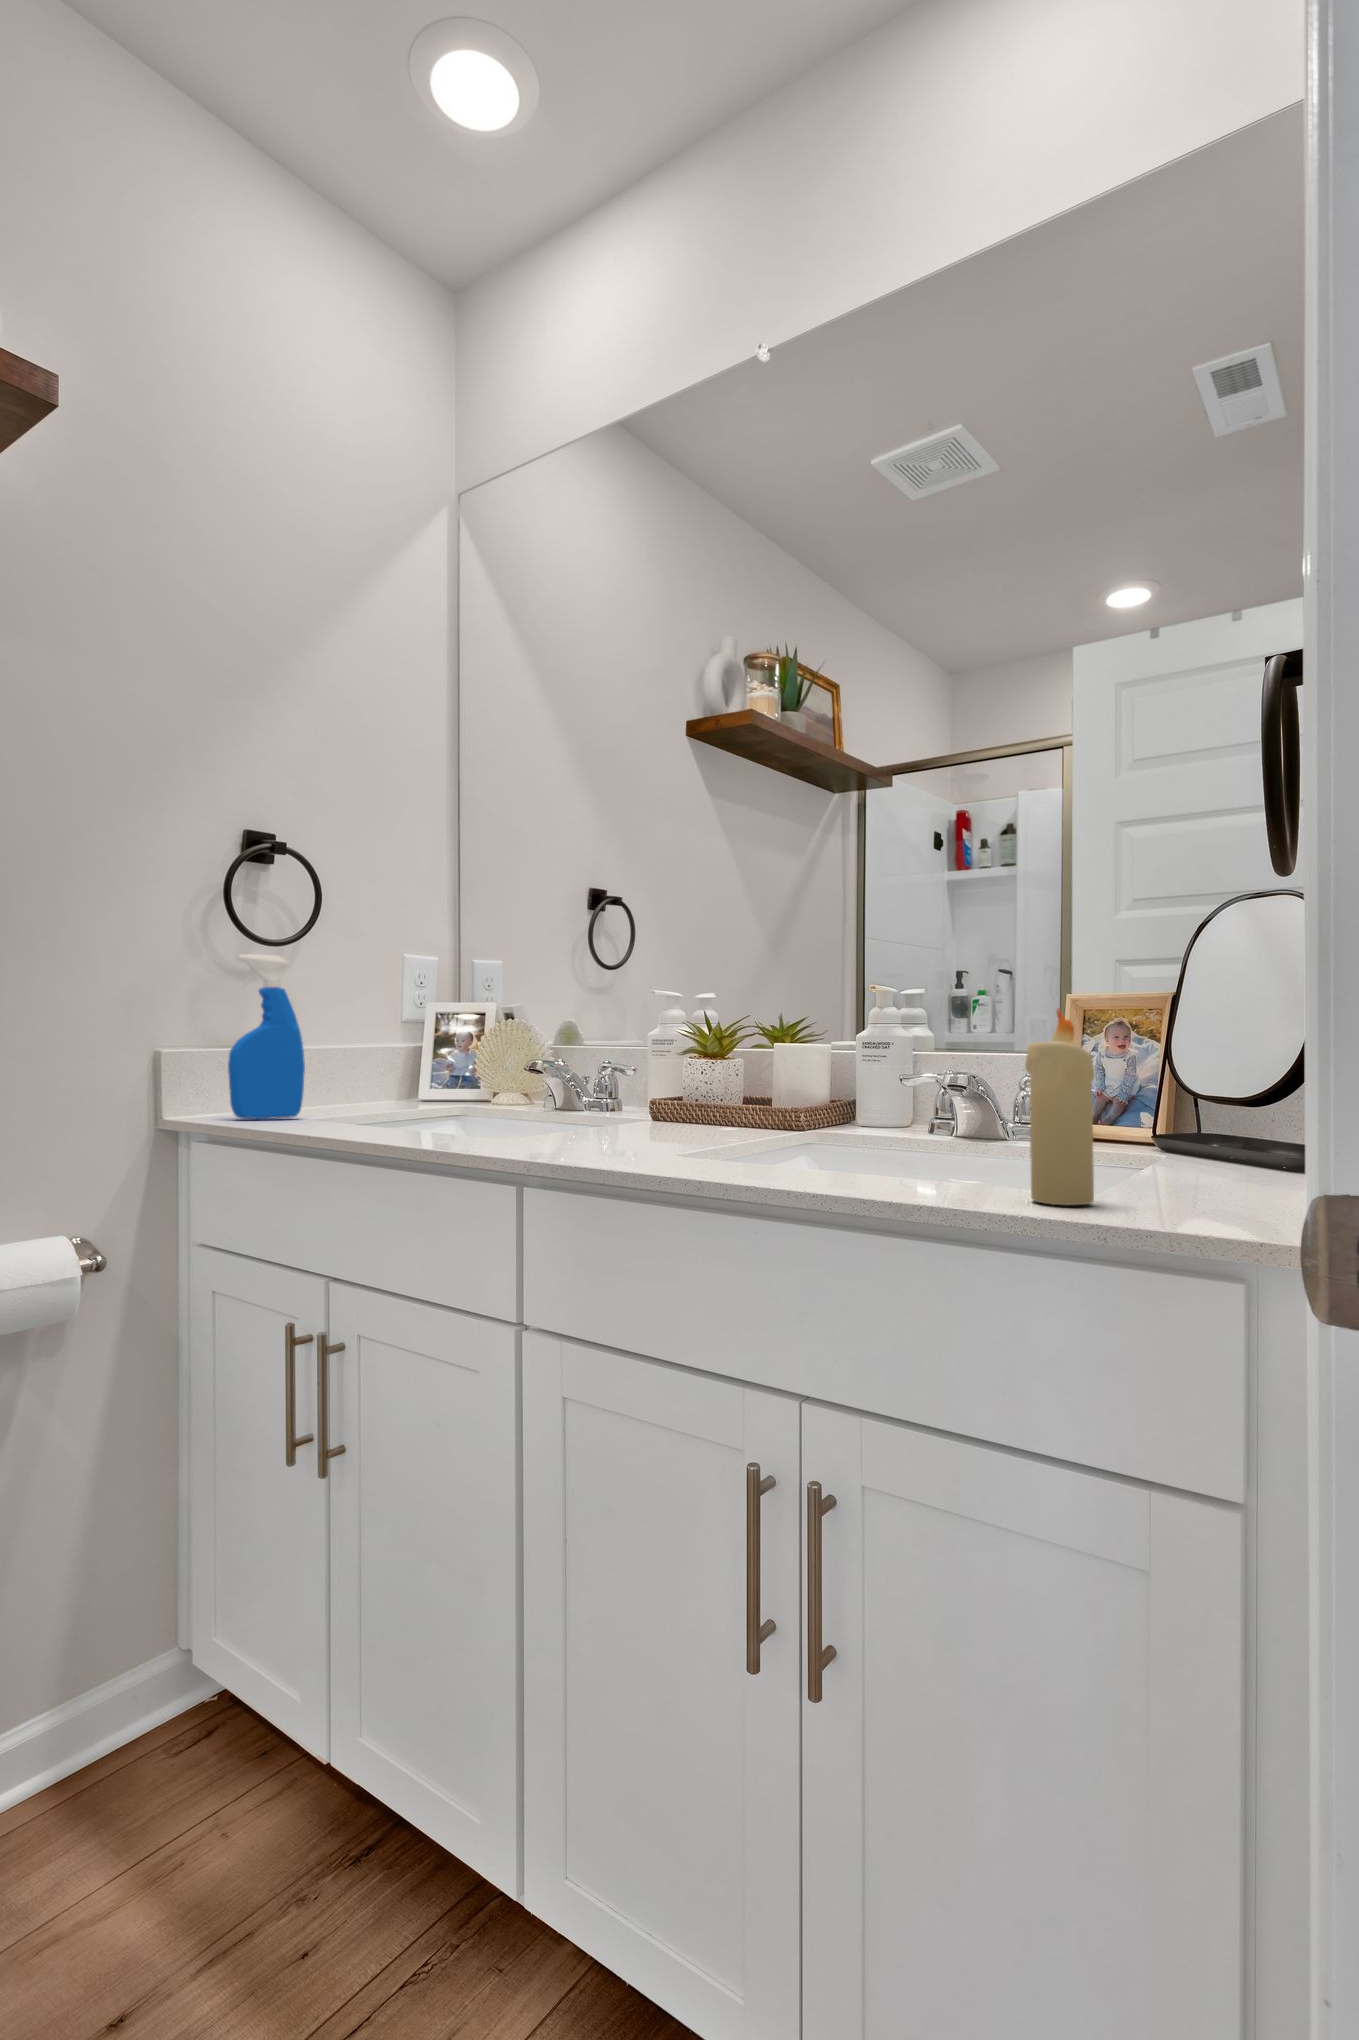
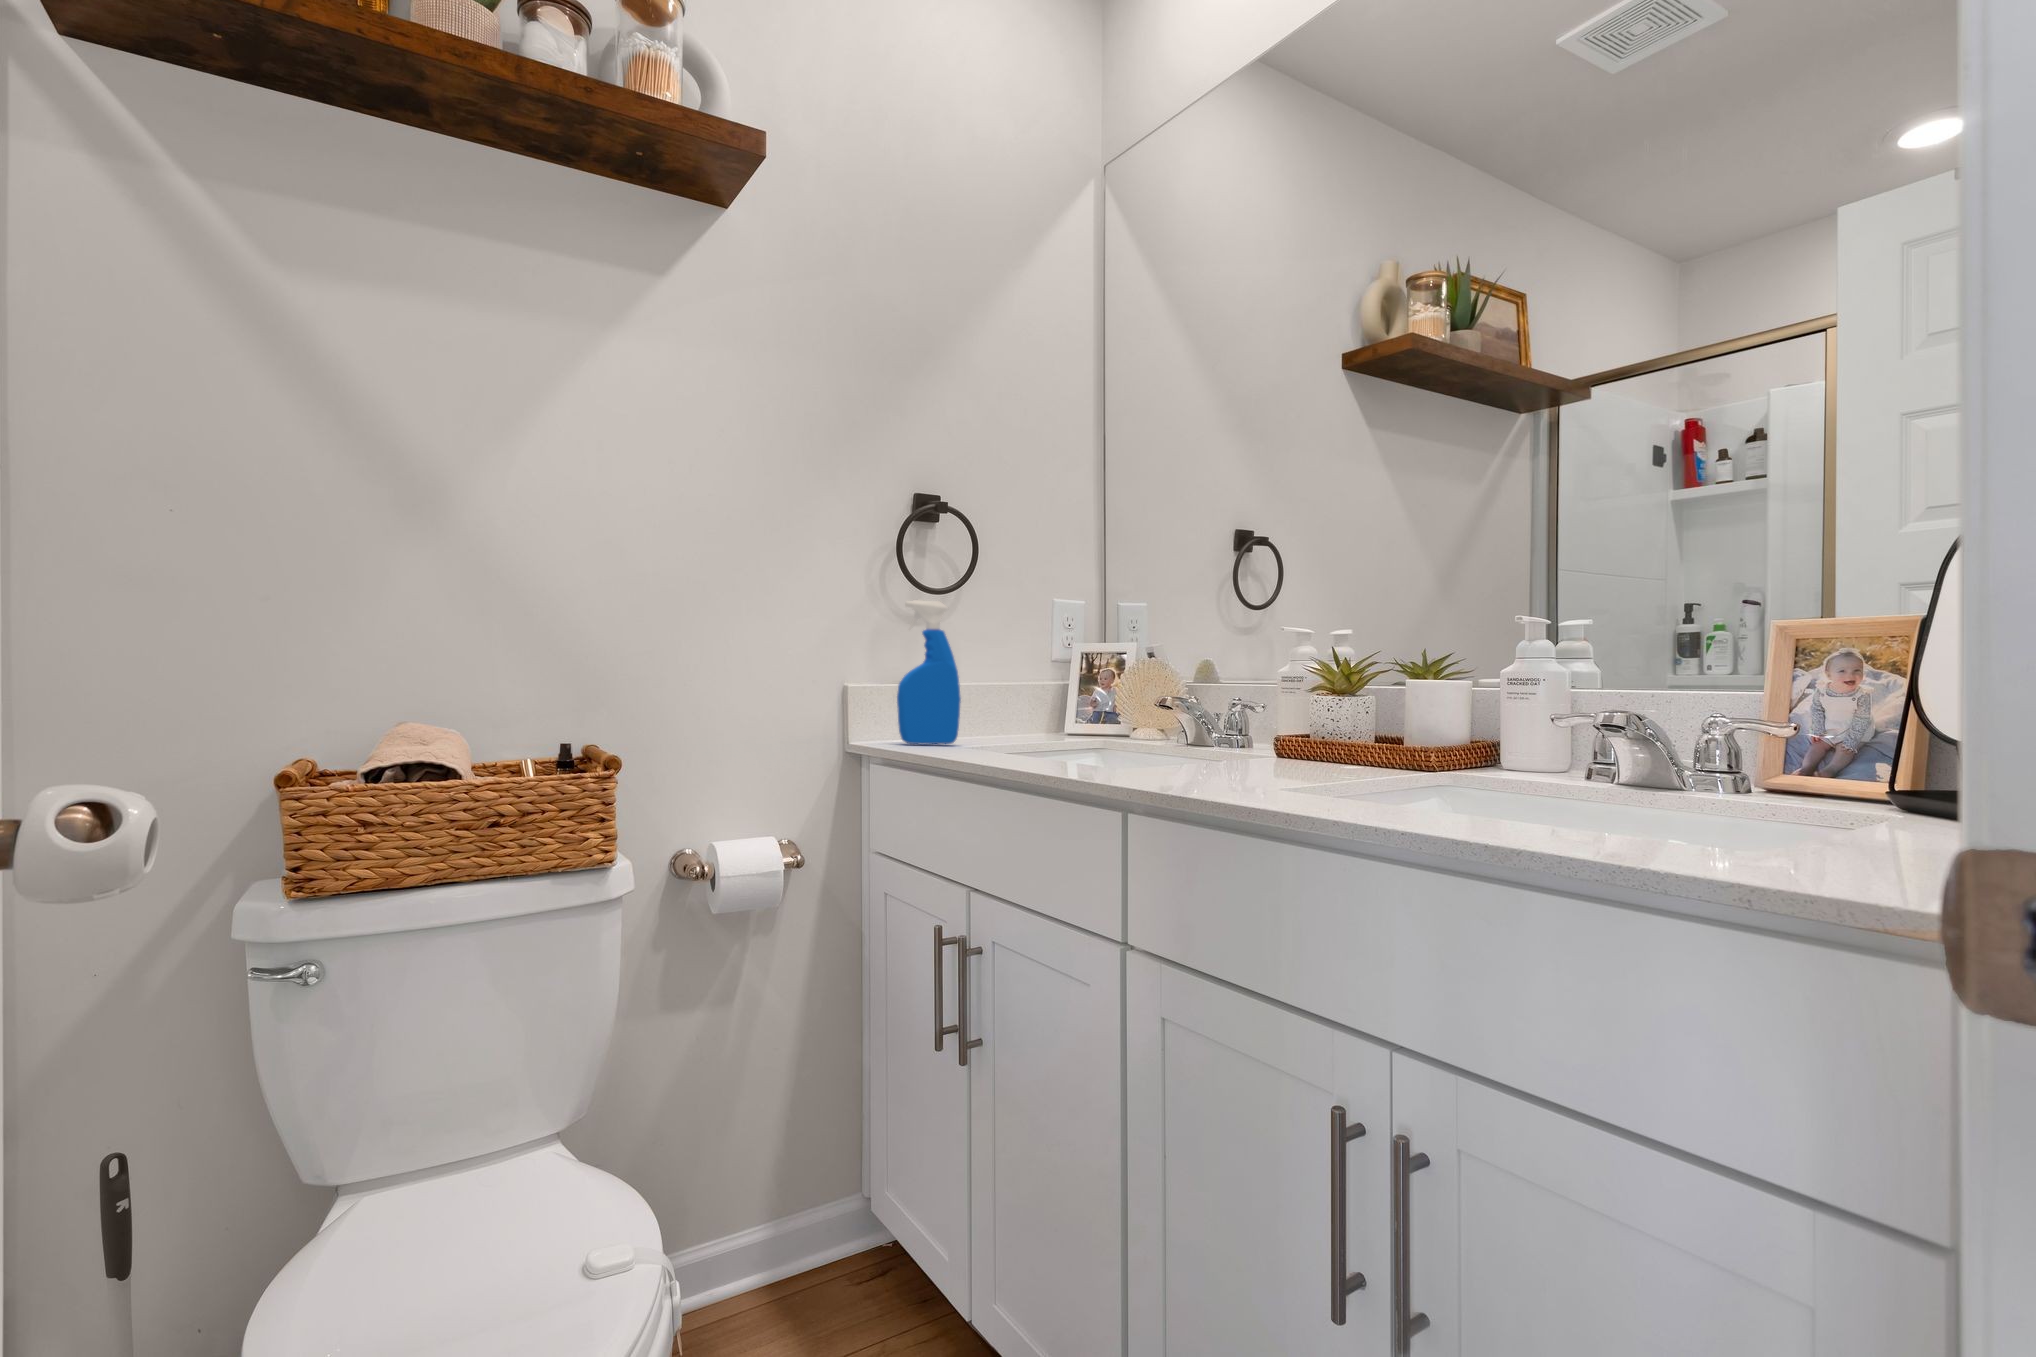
candle: present [1025,1010,1095,1205] -> none [1680,624,1779,864]

